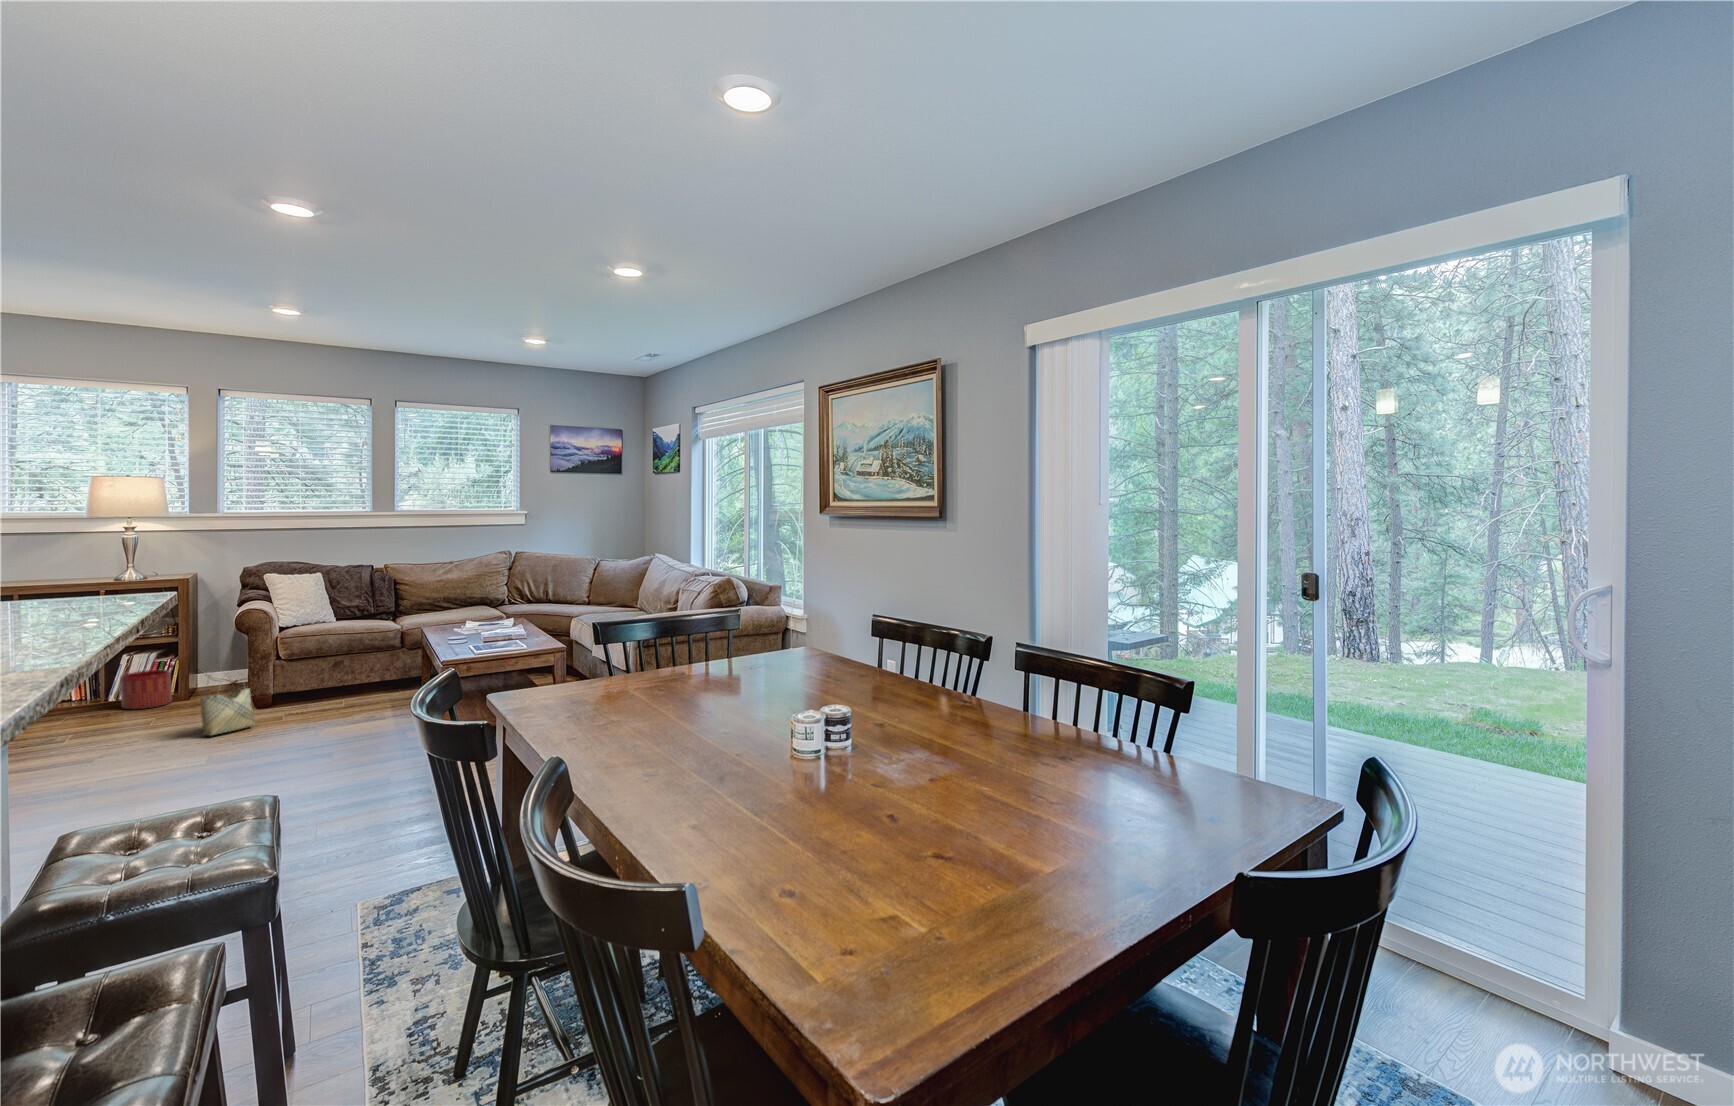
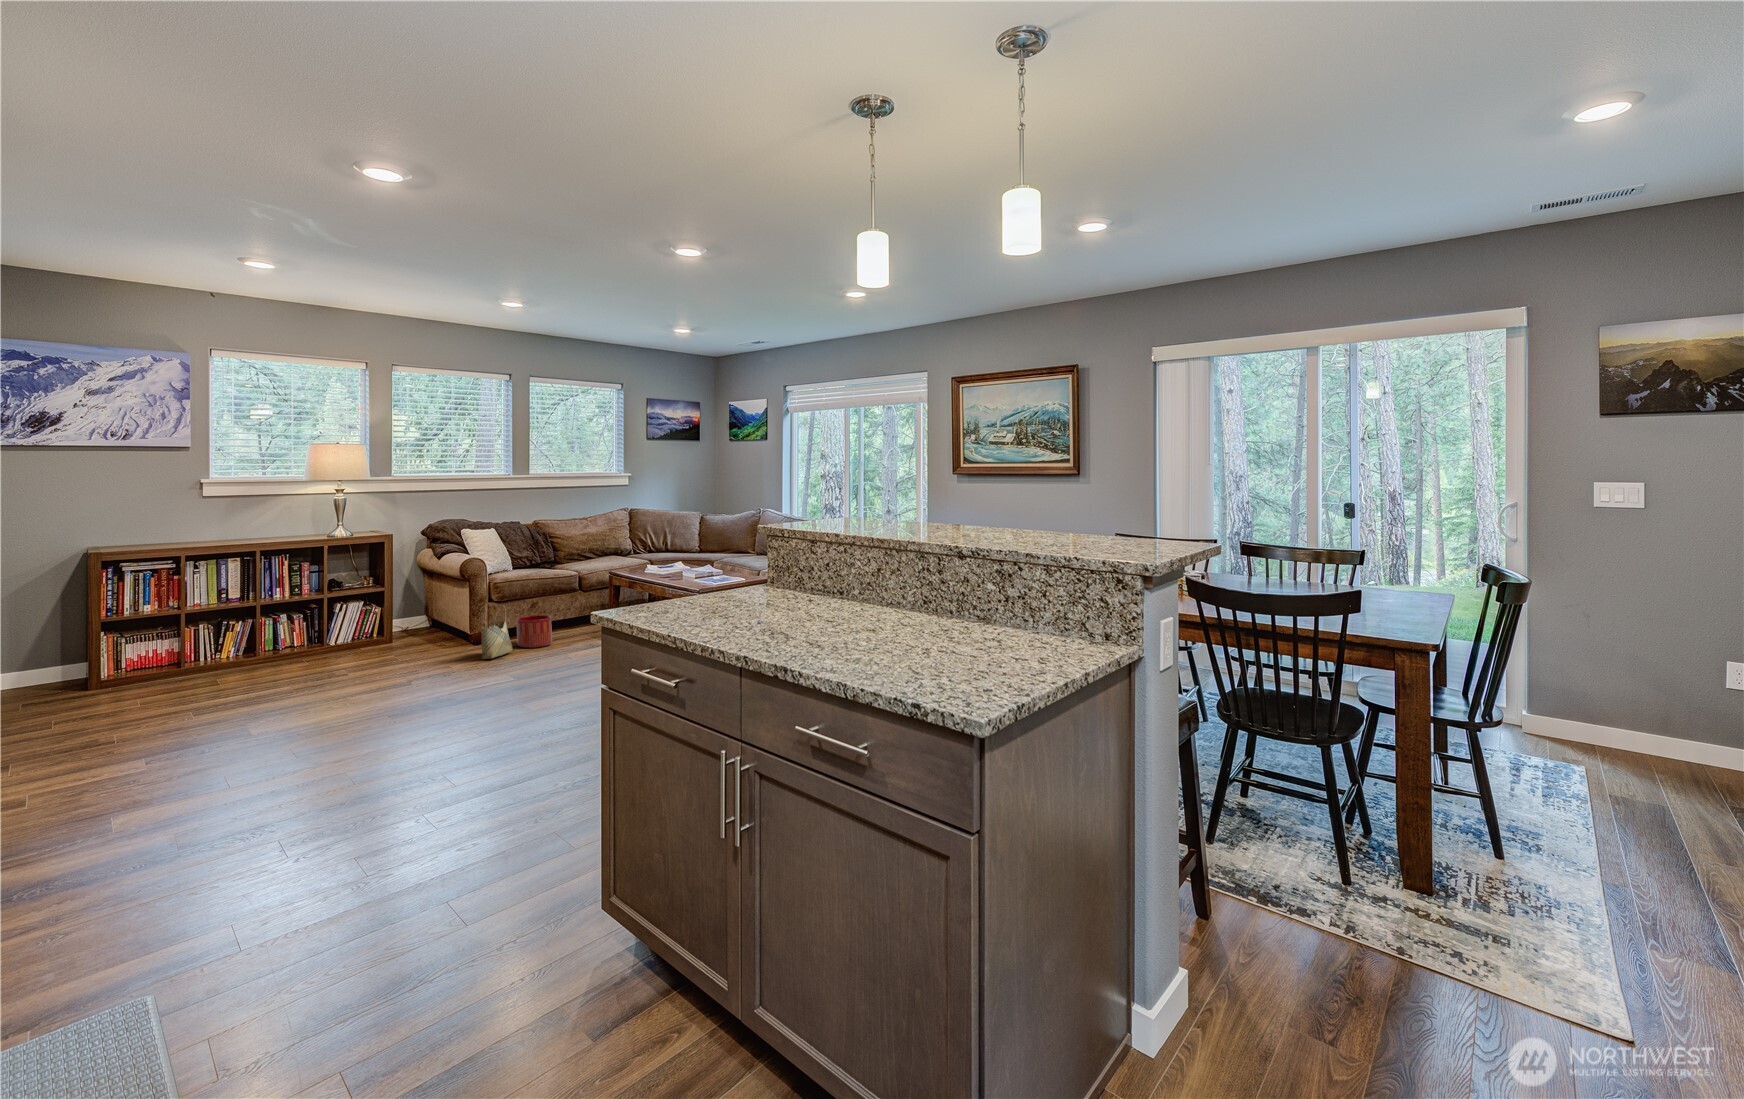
planter: present [120,670,172,709] -> present [516,615,552,648]

